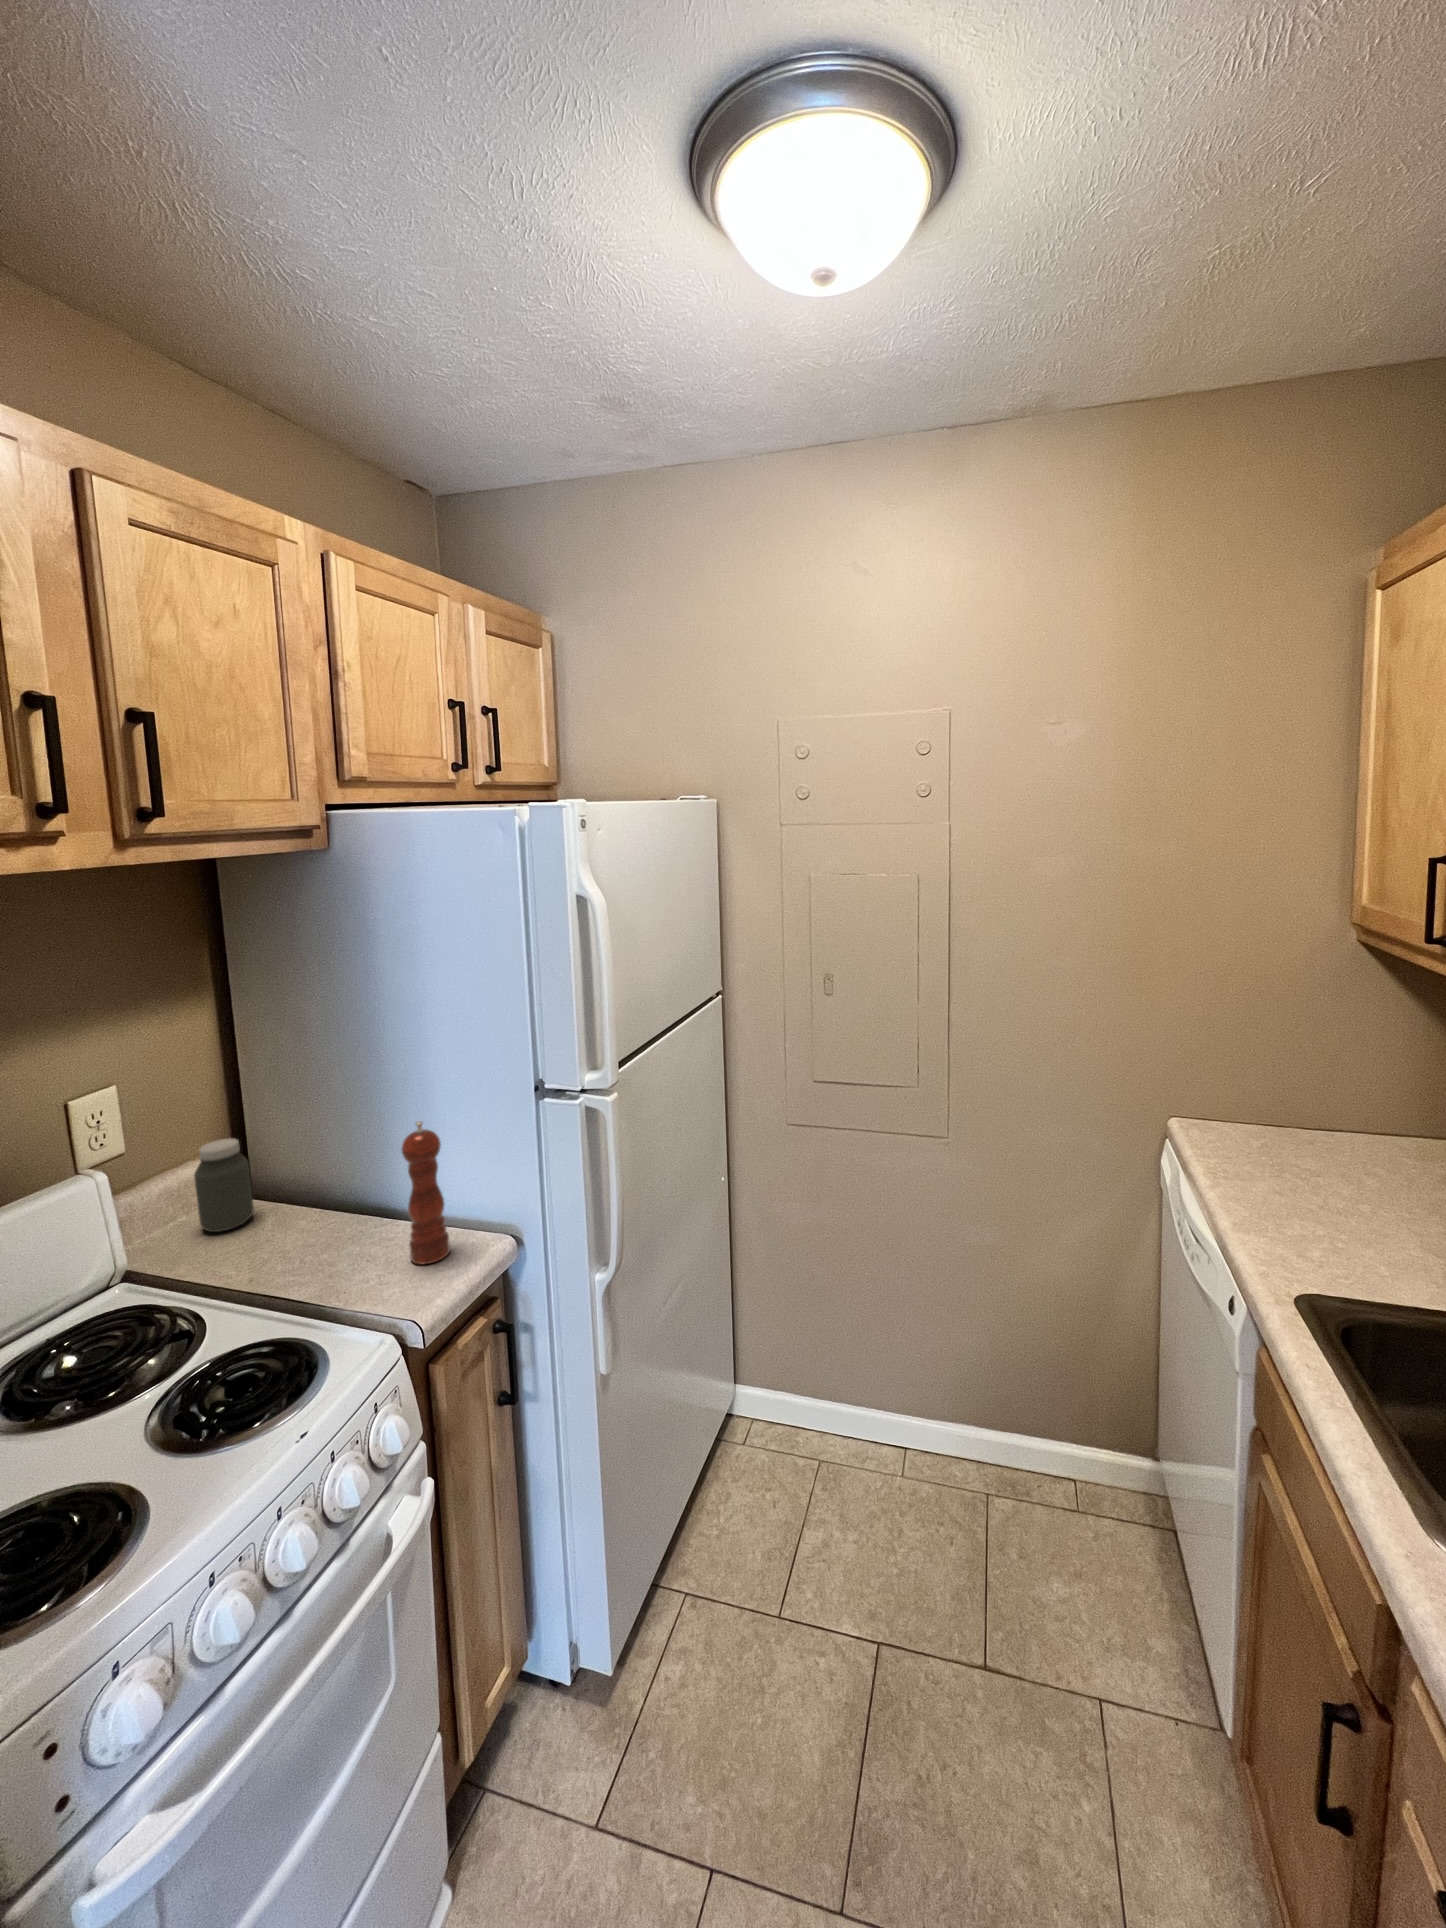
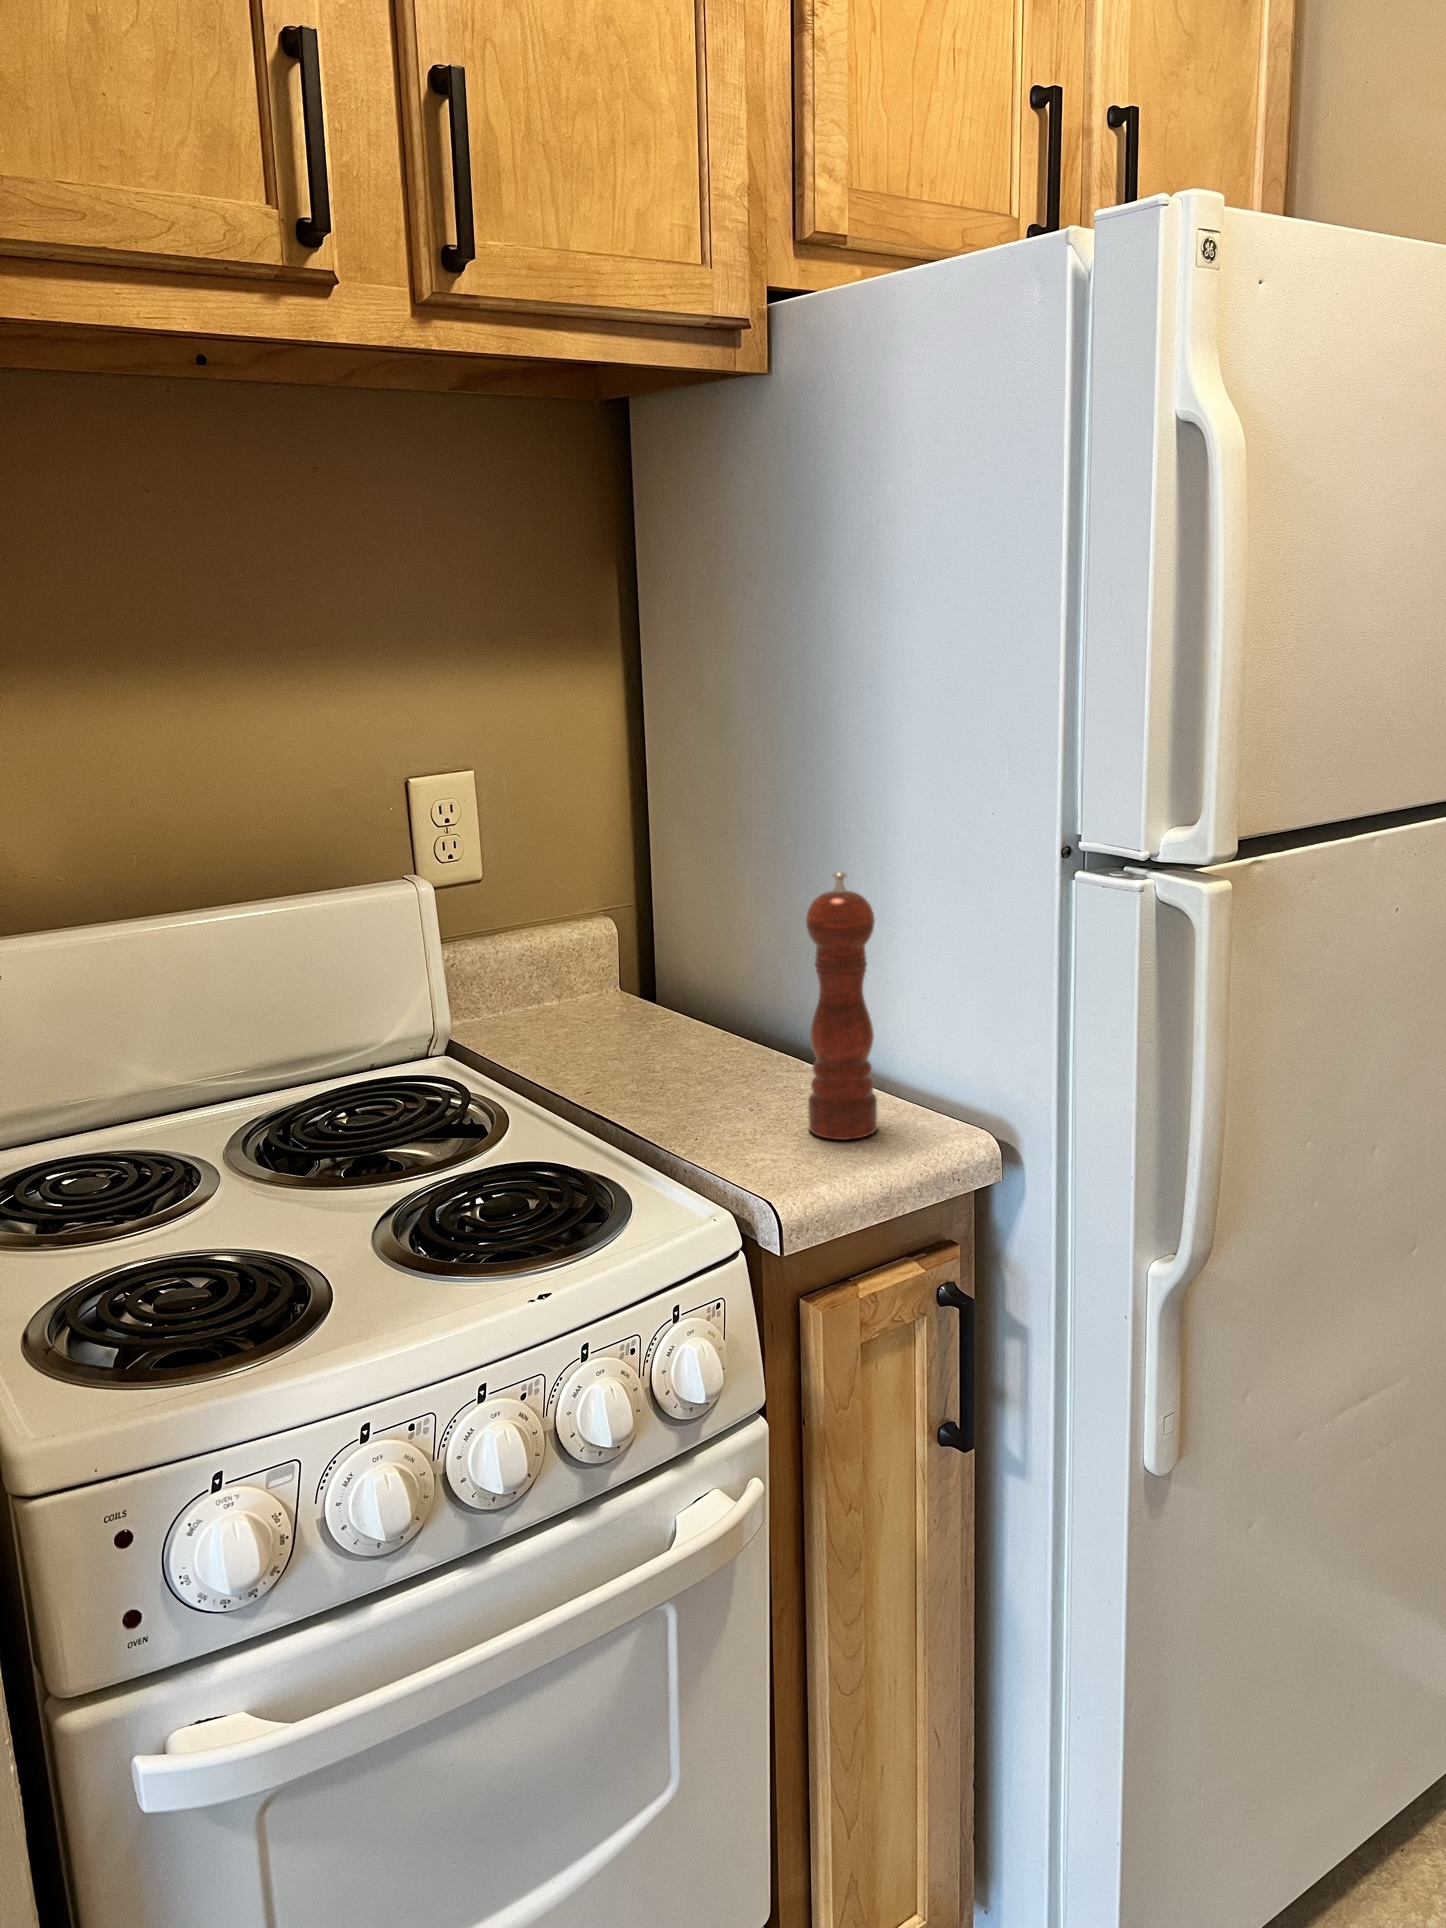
jar: present [194,1138,254,1232] -> none [558,886,634,1029]

